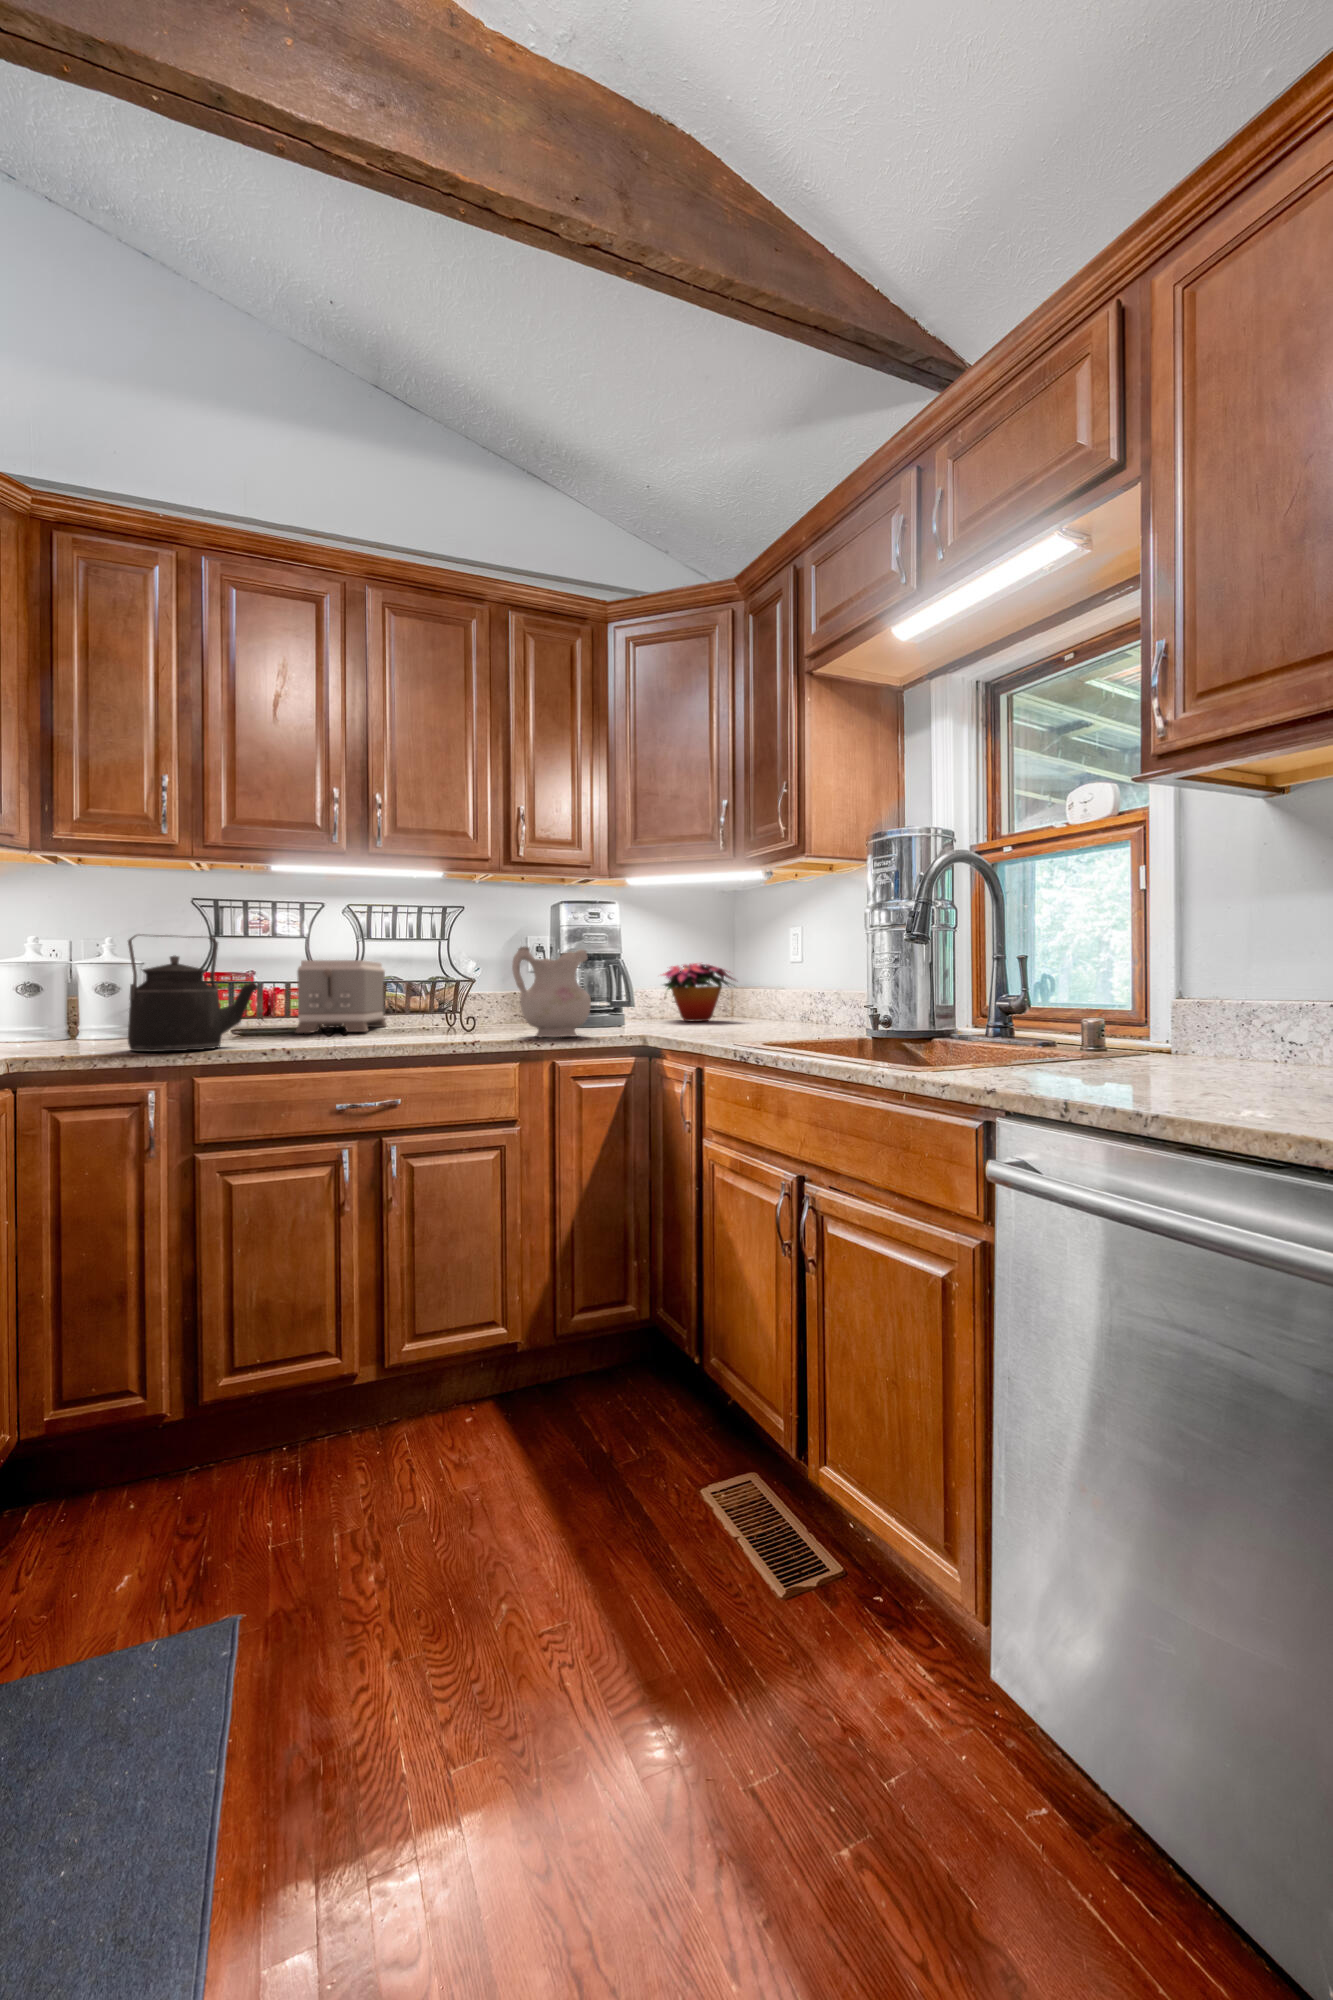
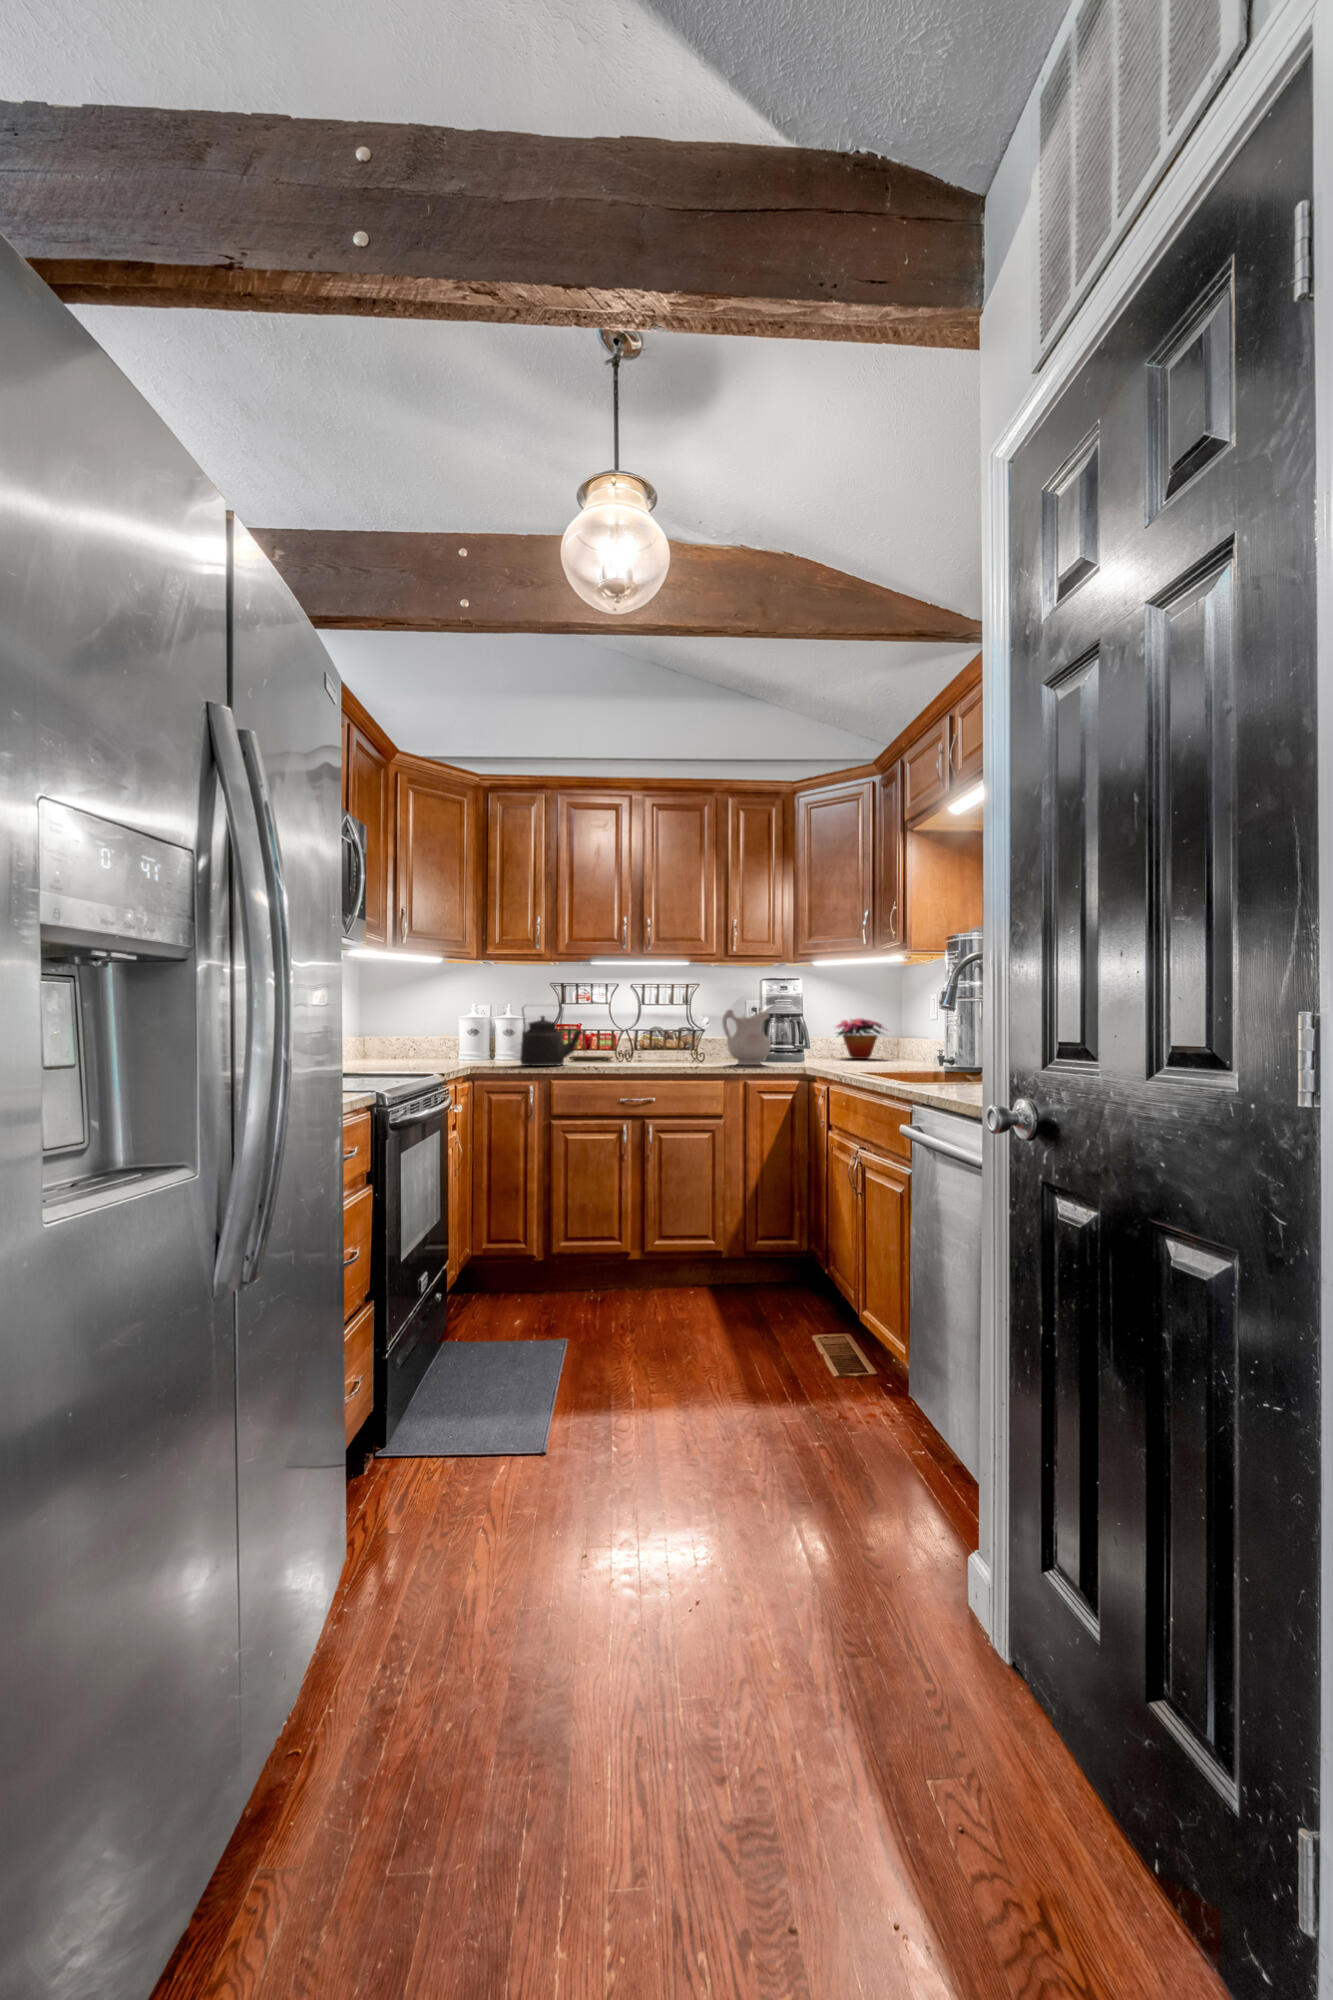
toaster: present [296,960,387,1033] -> none [602,1017,656,1060]

